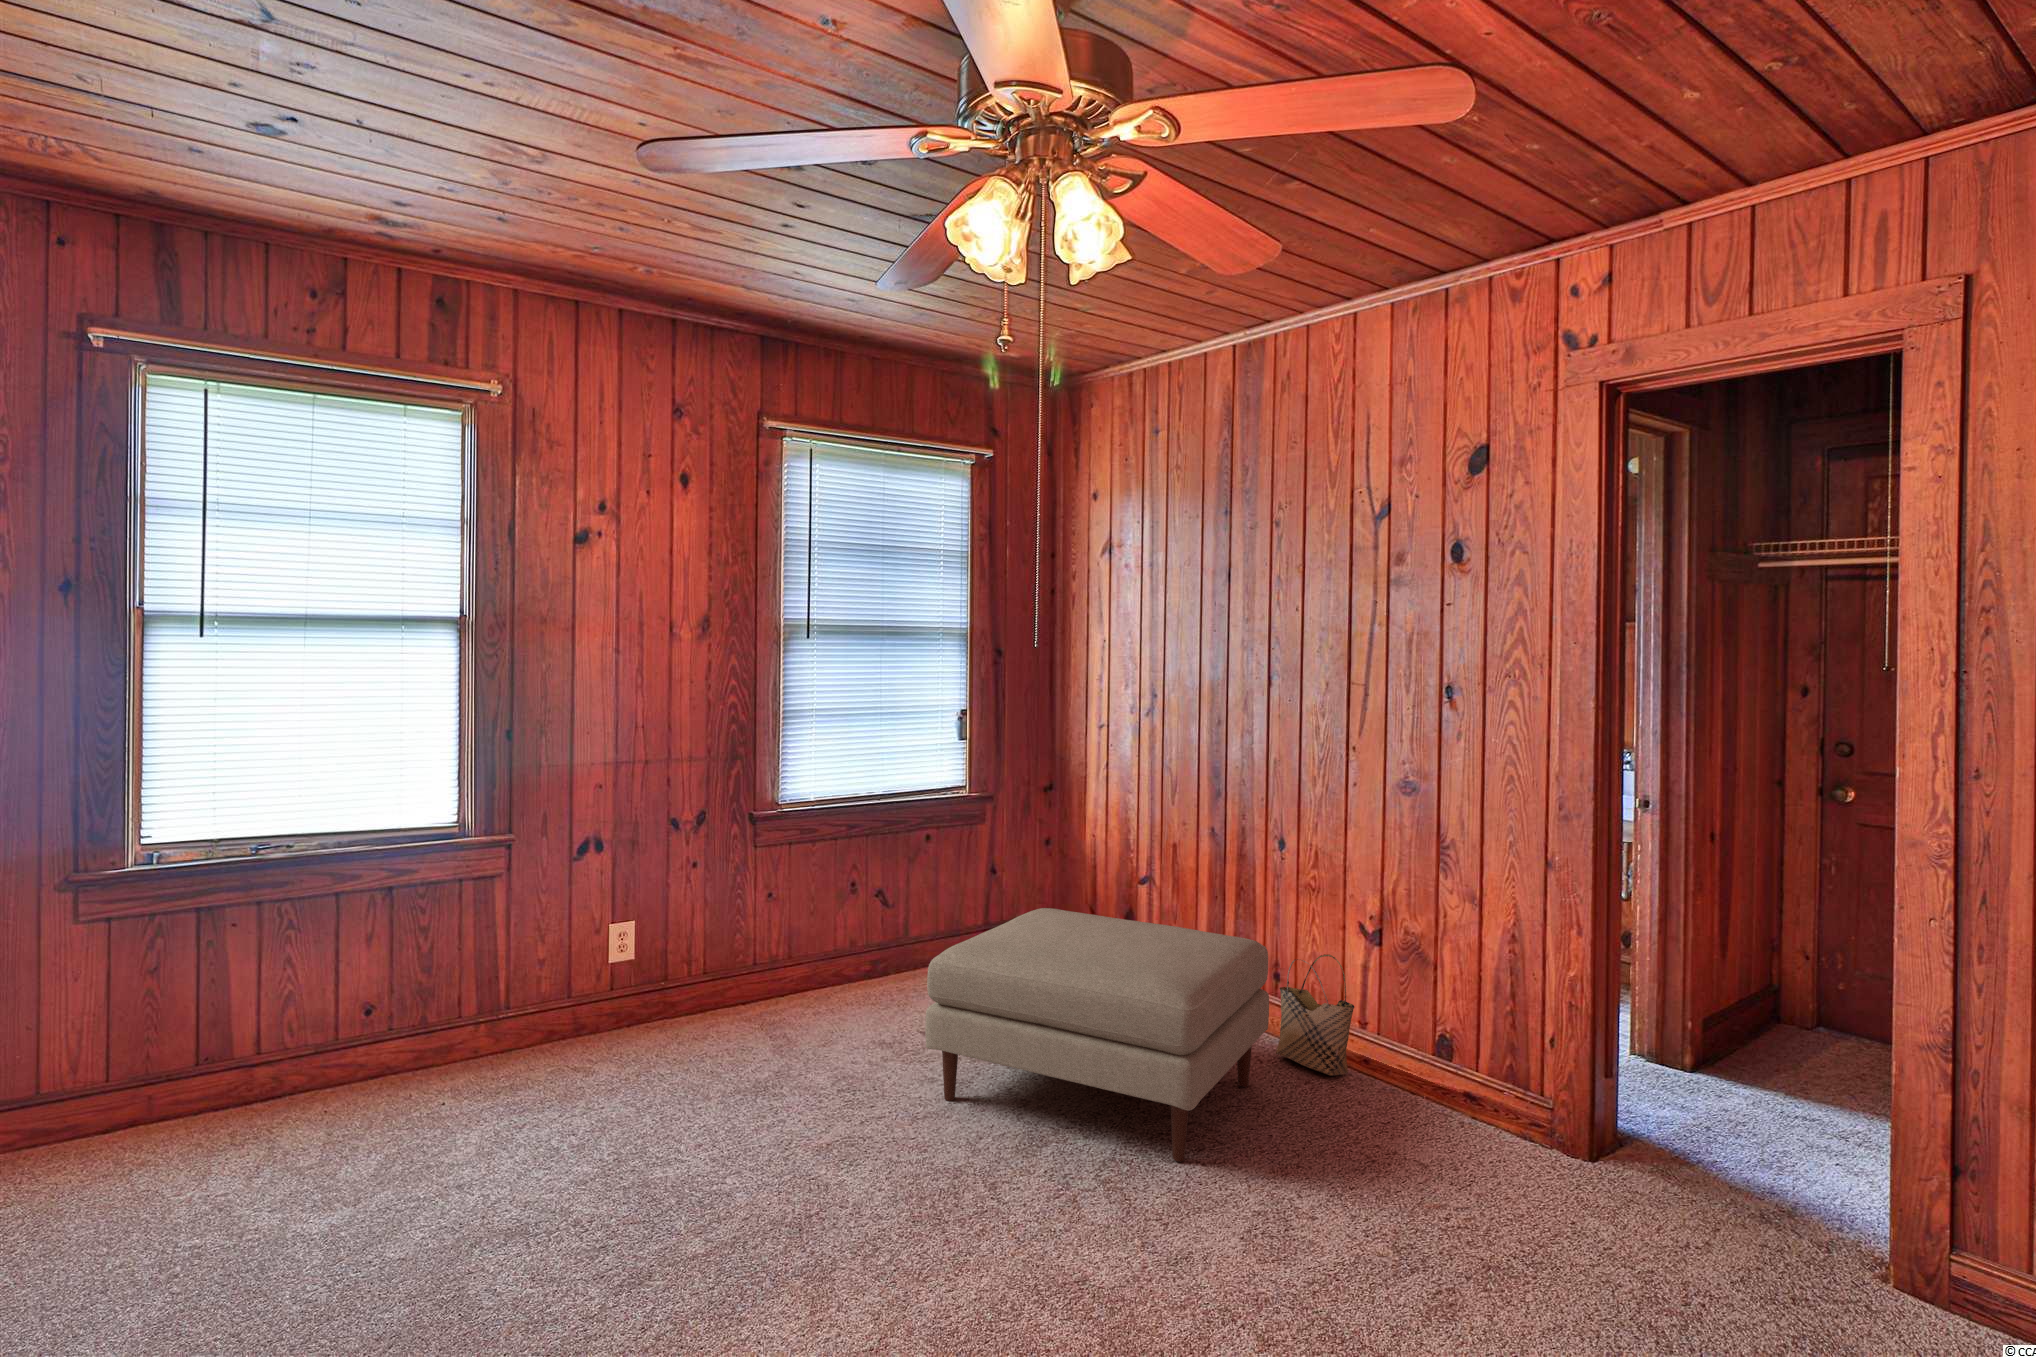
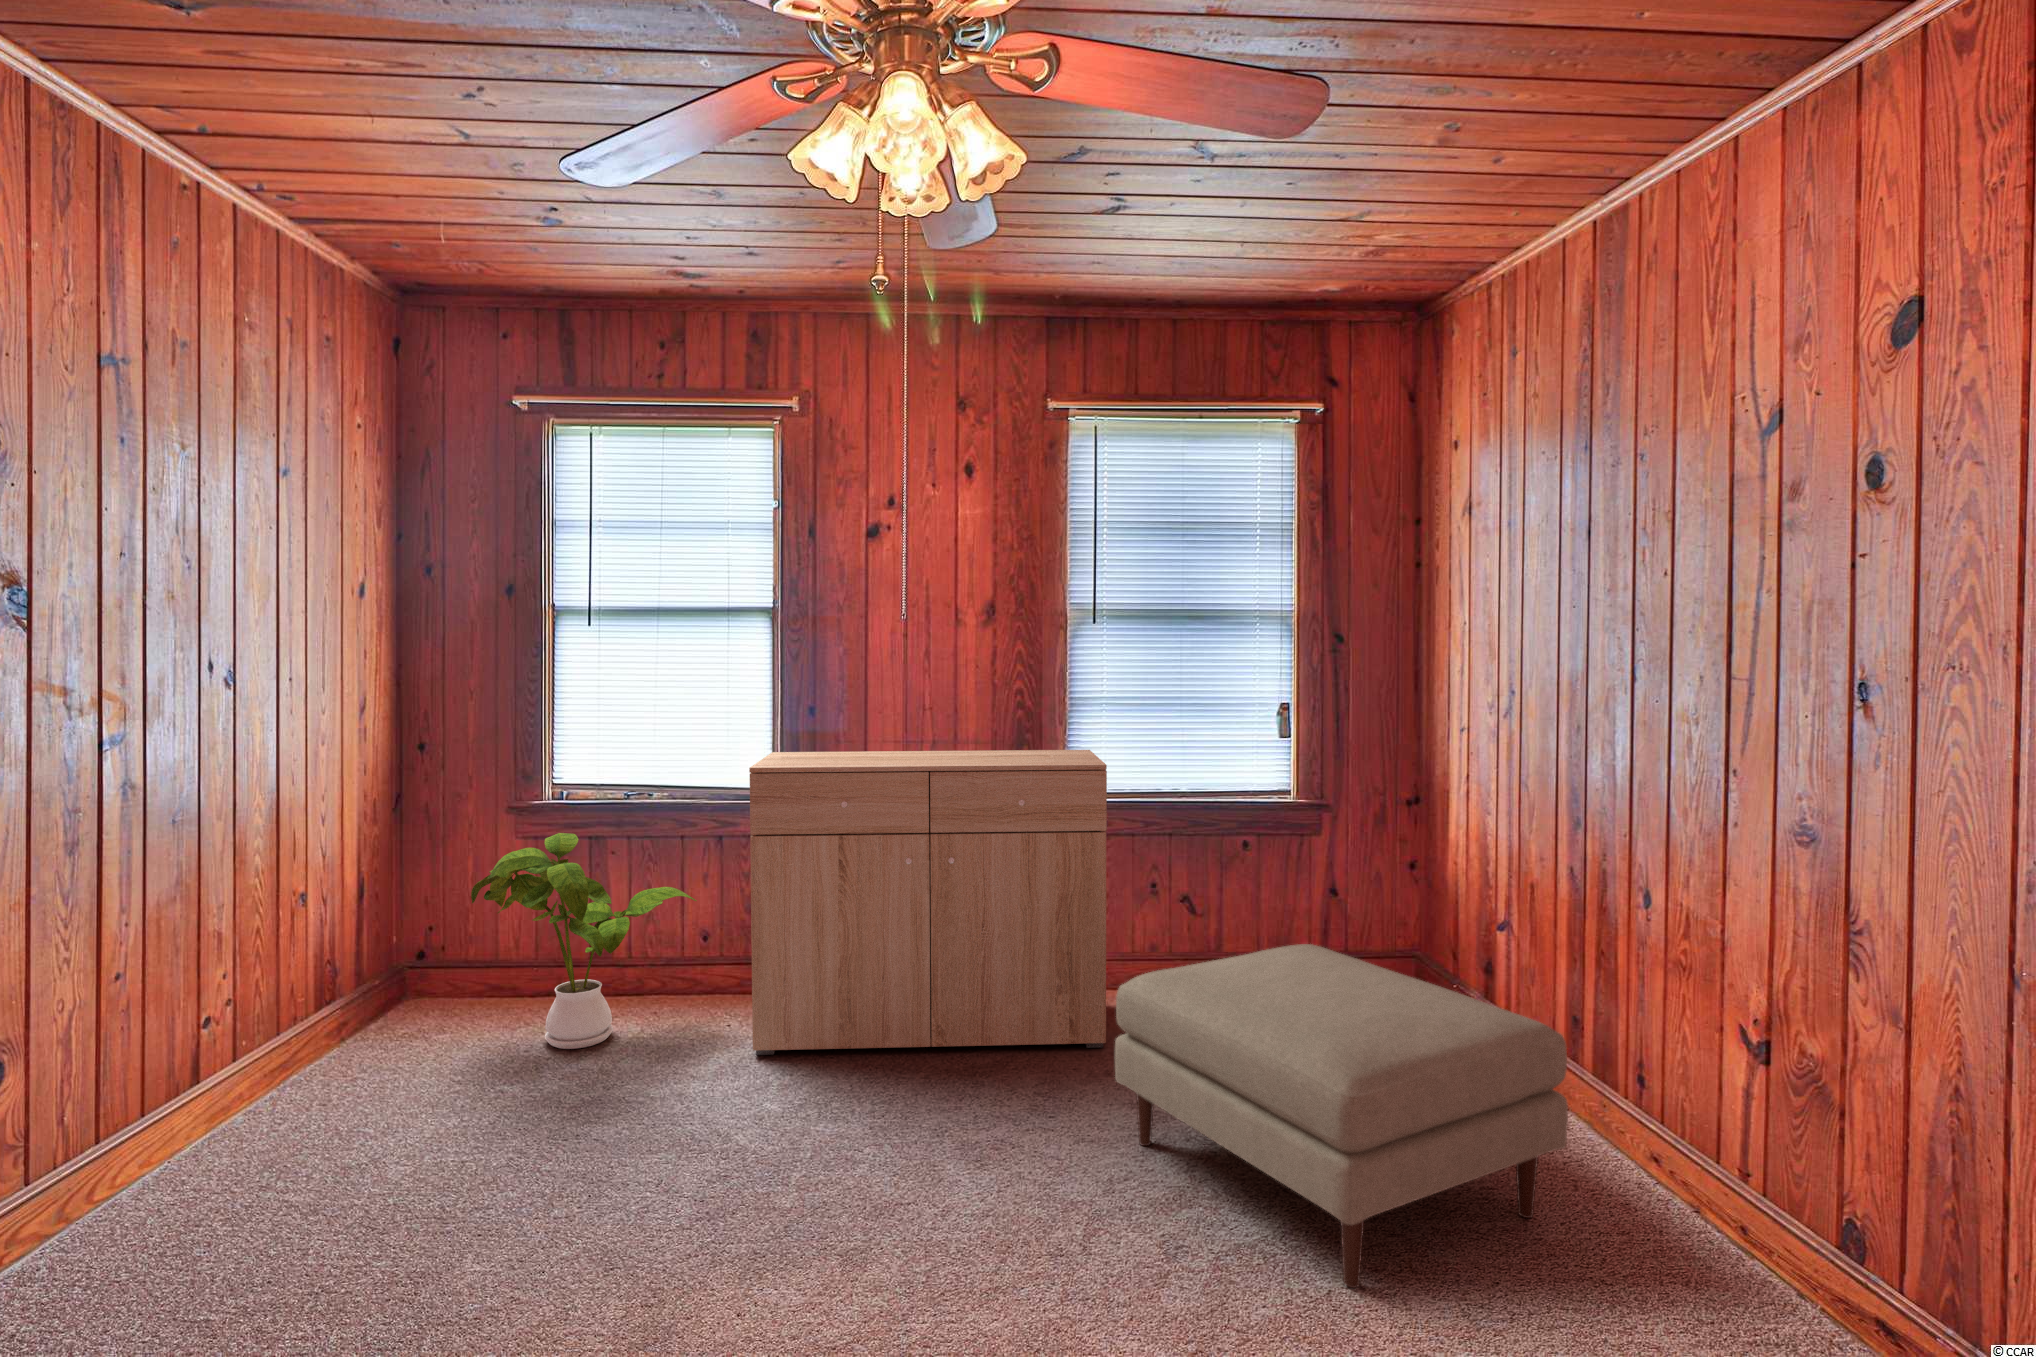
dresser: none [471,755,854,1105] -> present [749,750,1107,1055]
house plant: none [76,881,389,1149] -> present [471,833,696,1049]
woven basket: present [1276,954,1354,1076] -> none [1608,1060,1717,1238]

